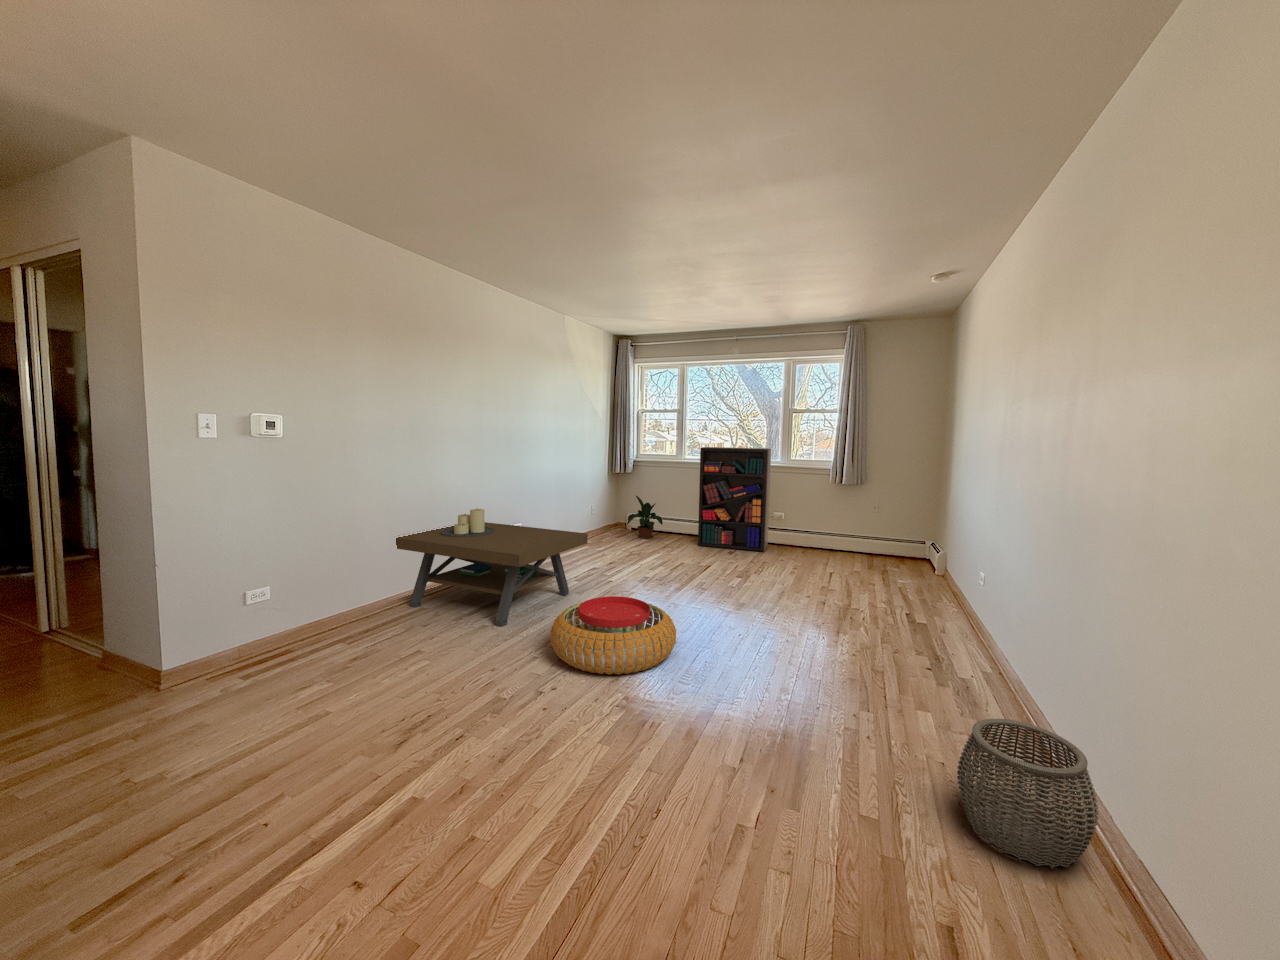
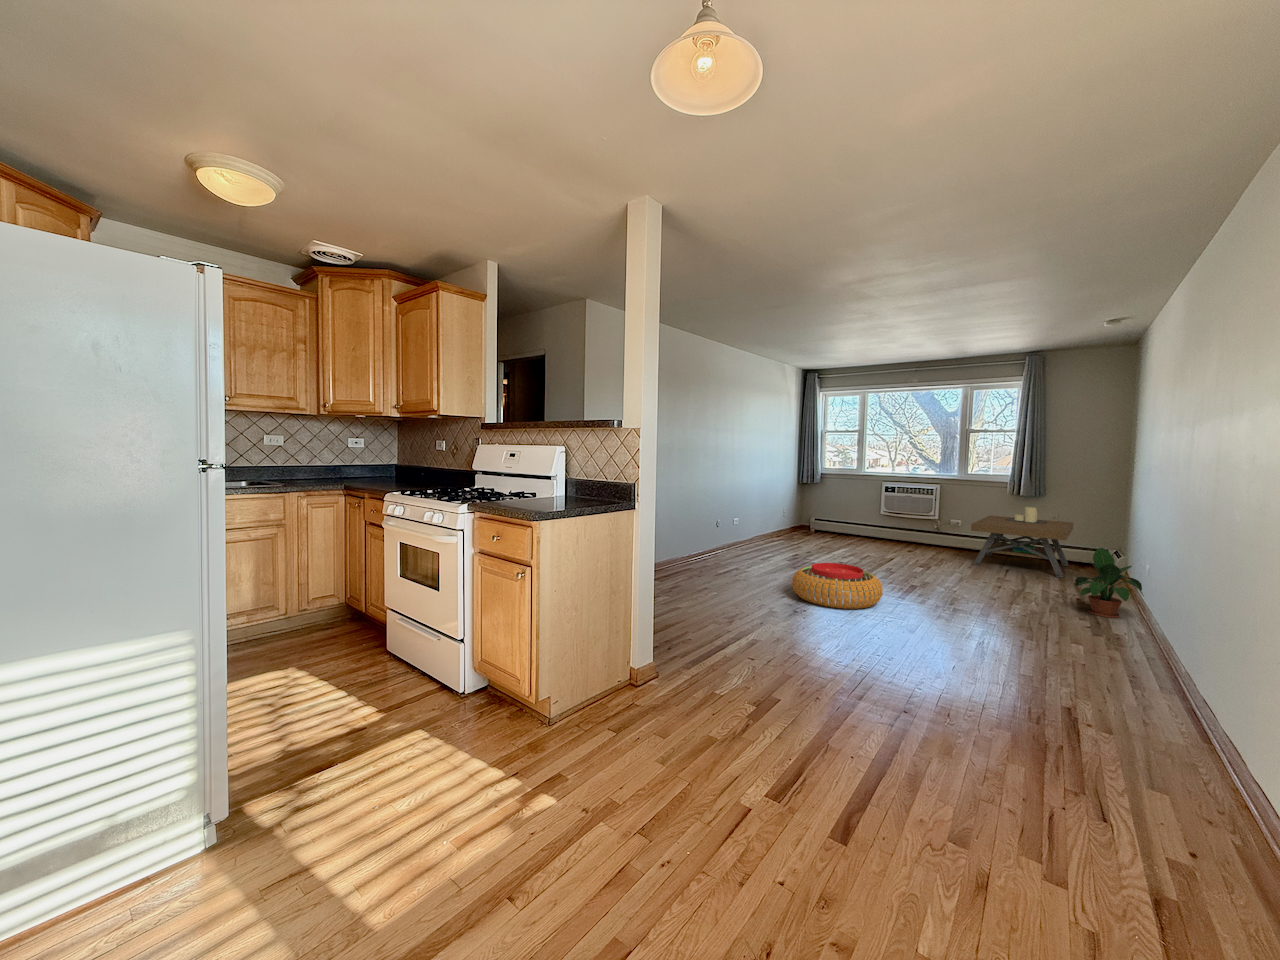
bookshelf: present [698,447,771,551] -> none [879,462,948,552]
potted plant: present [627,496,663,538] -> present [1075,548,1143,618]
coffee table: present [396,509,587,626] -> present [971,507,1073,578]
woven basket: present [957,719,1099,868] -> none [1091,628,1185,705]

